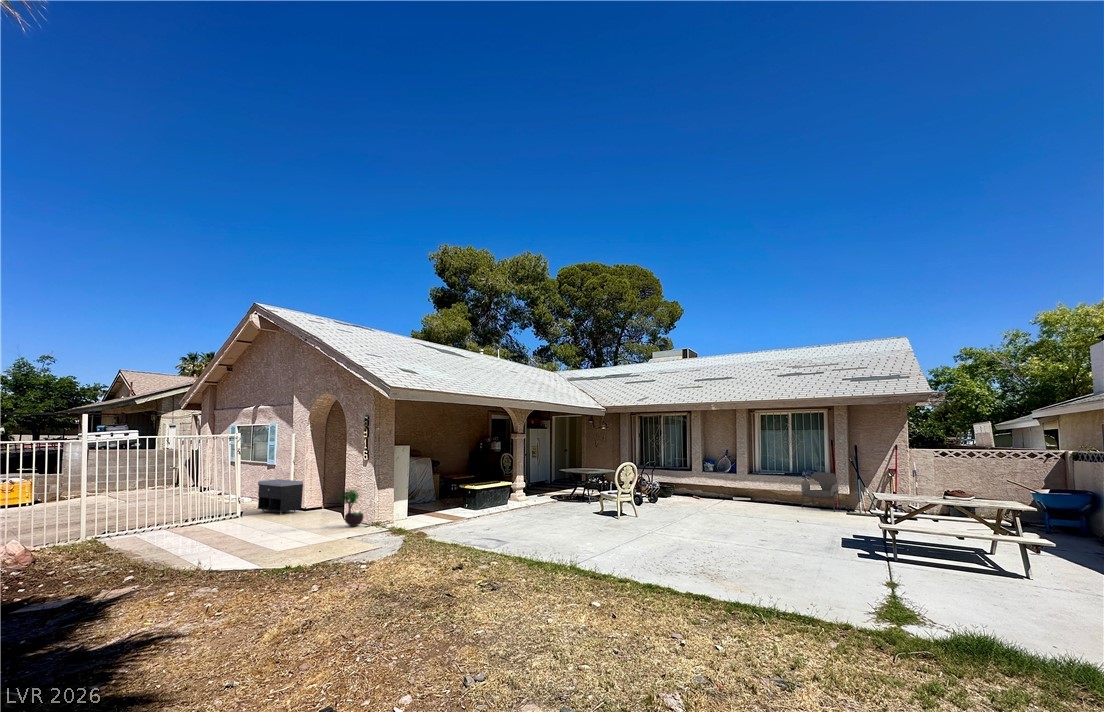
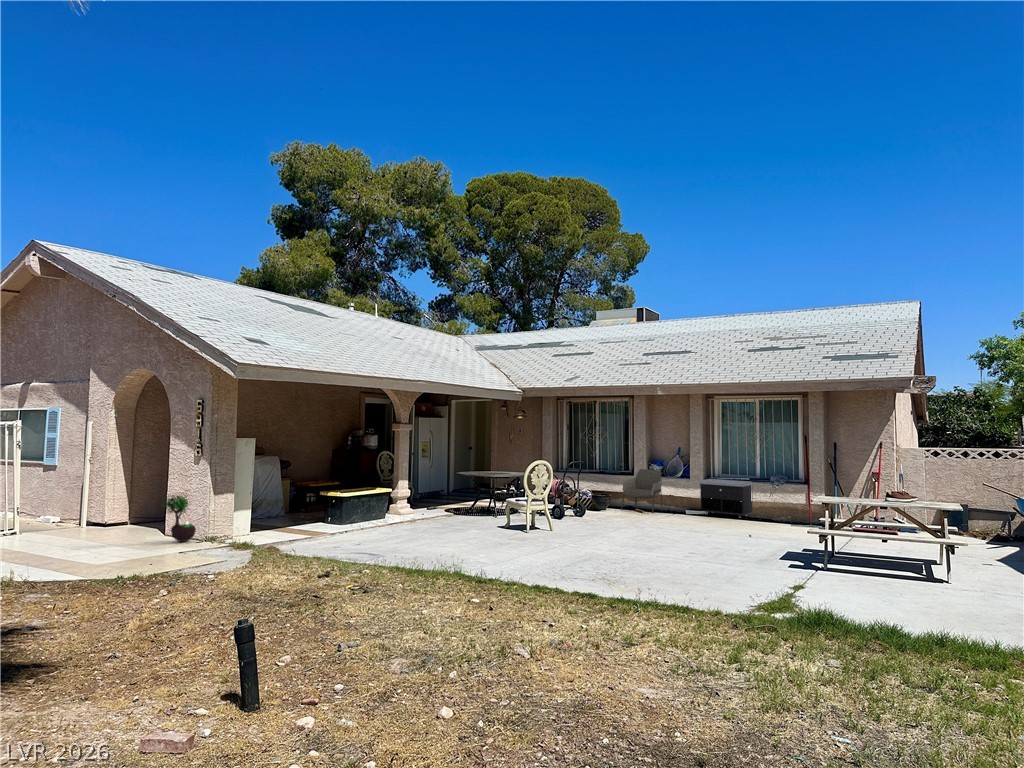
armchair: present [801,472,841,512] -> present [621,469,663,513]
storage bench: present [257,479,303,515] -> present [700,479,752,518]

